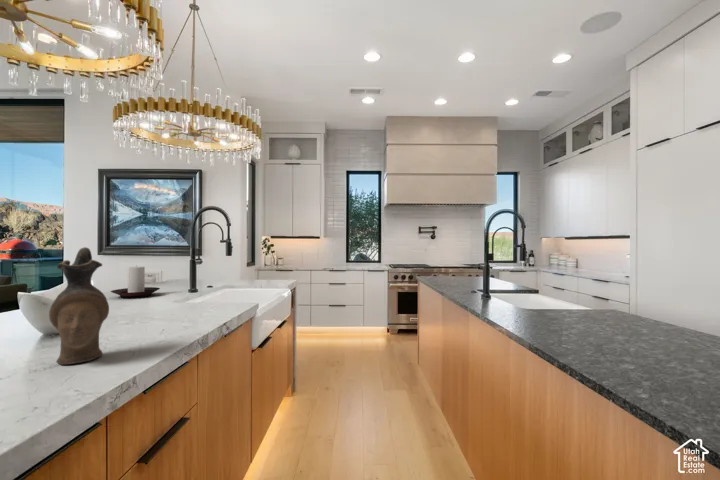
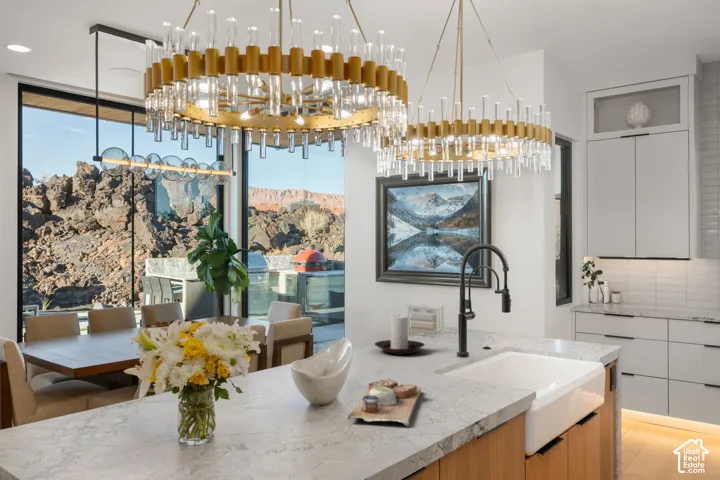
ceramic pitcher: present [49,247,109,364] -> none [298,327,345,449]
cutting board: none [103,307,169,339] -> present [348,379,421,427]

